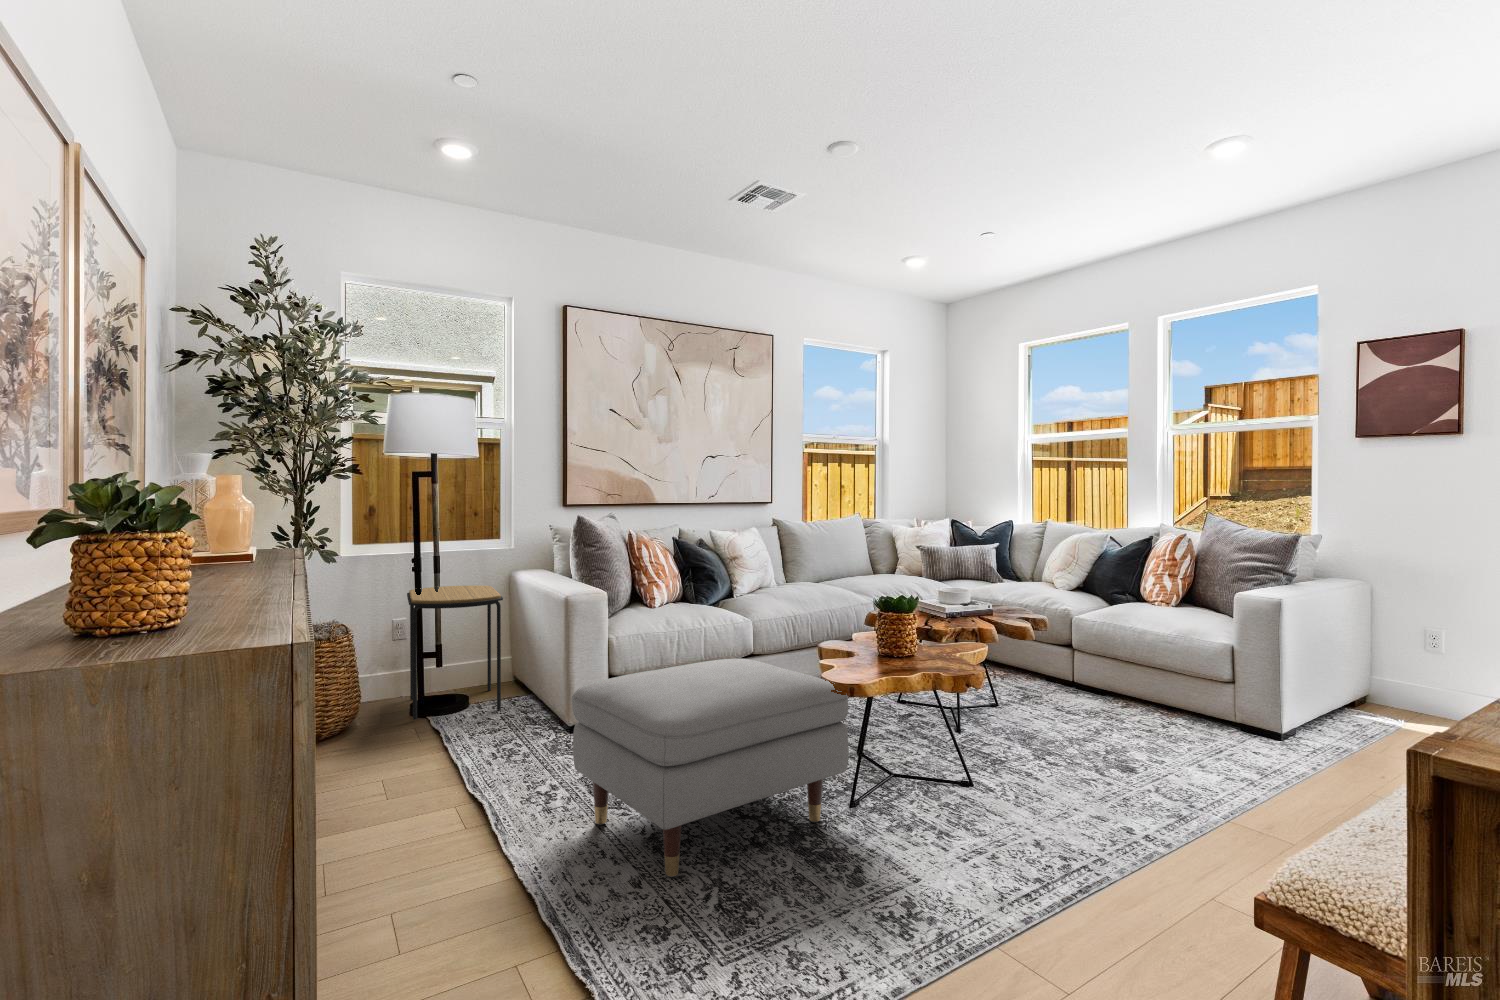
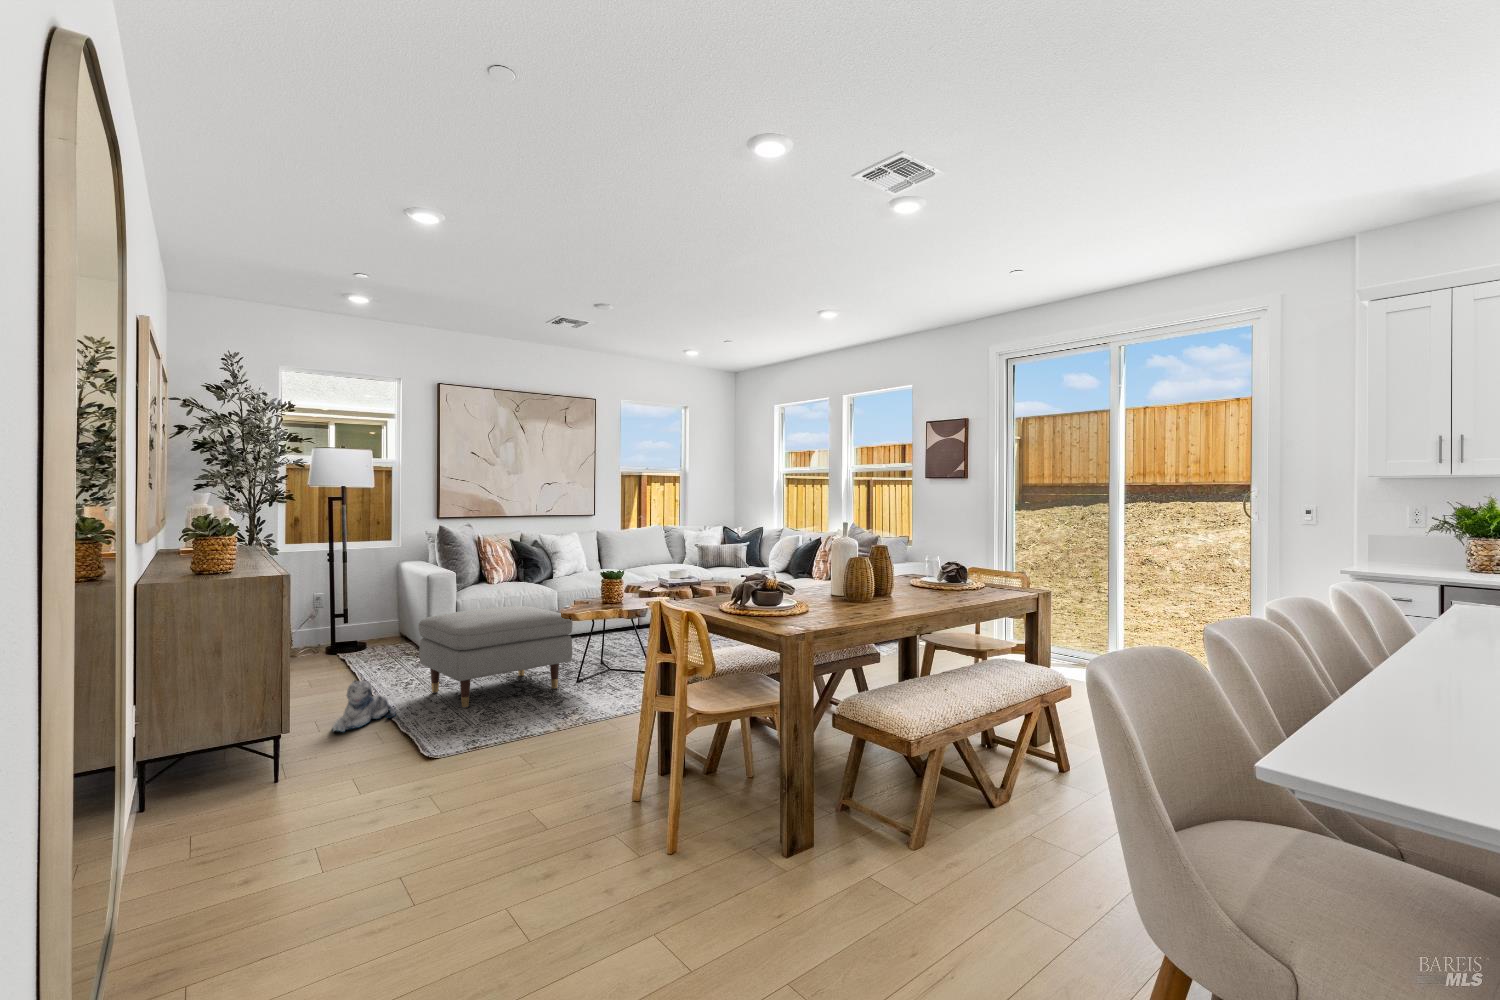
side table: present [407,585,503,720] -> none [325,572,390,656]
plush toy: none [424,832,544,959] -> present [332,680,396,732]

